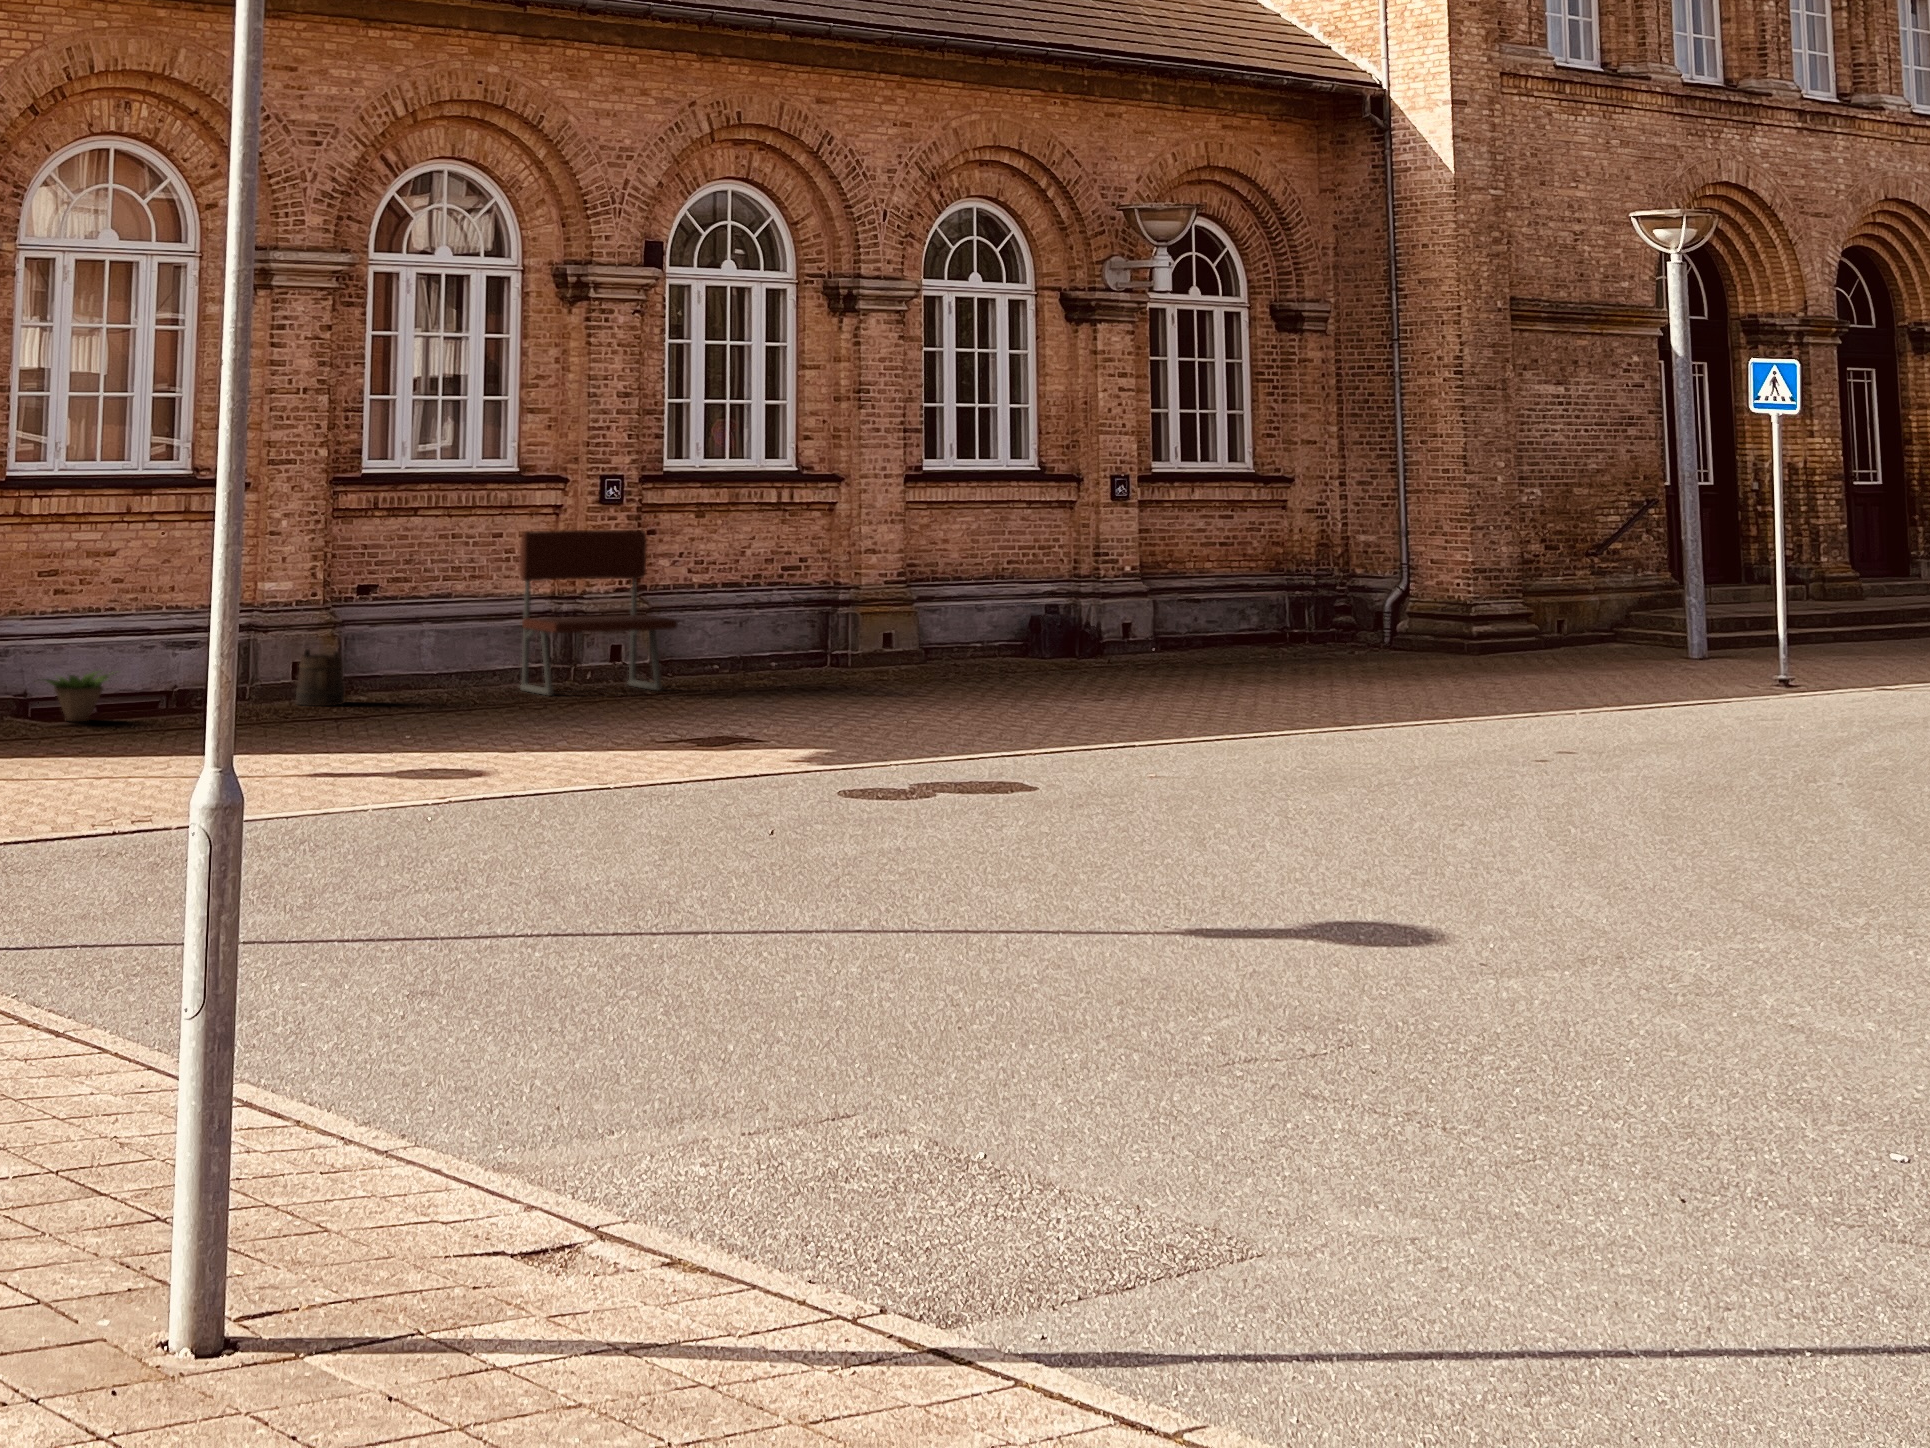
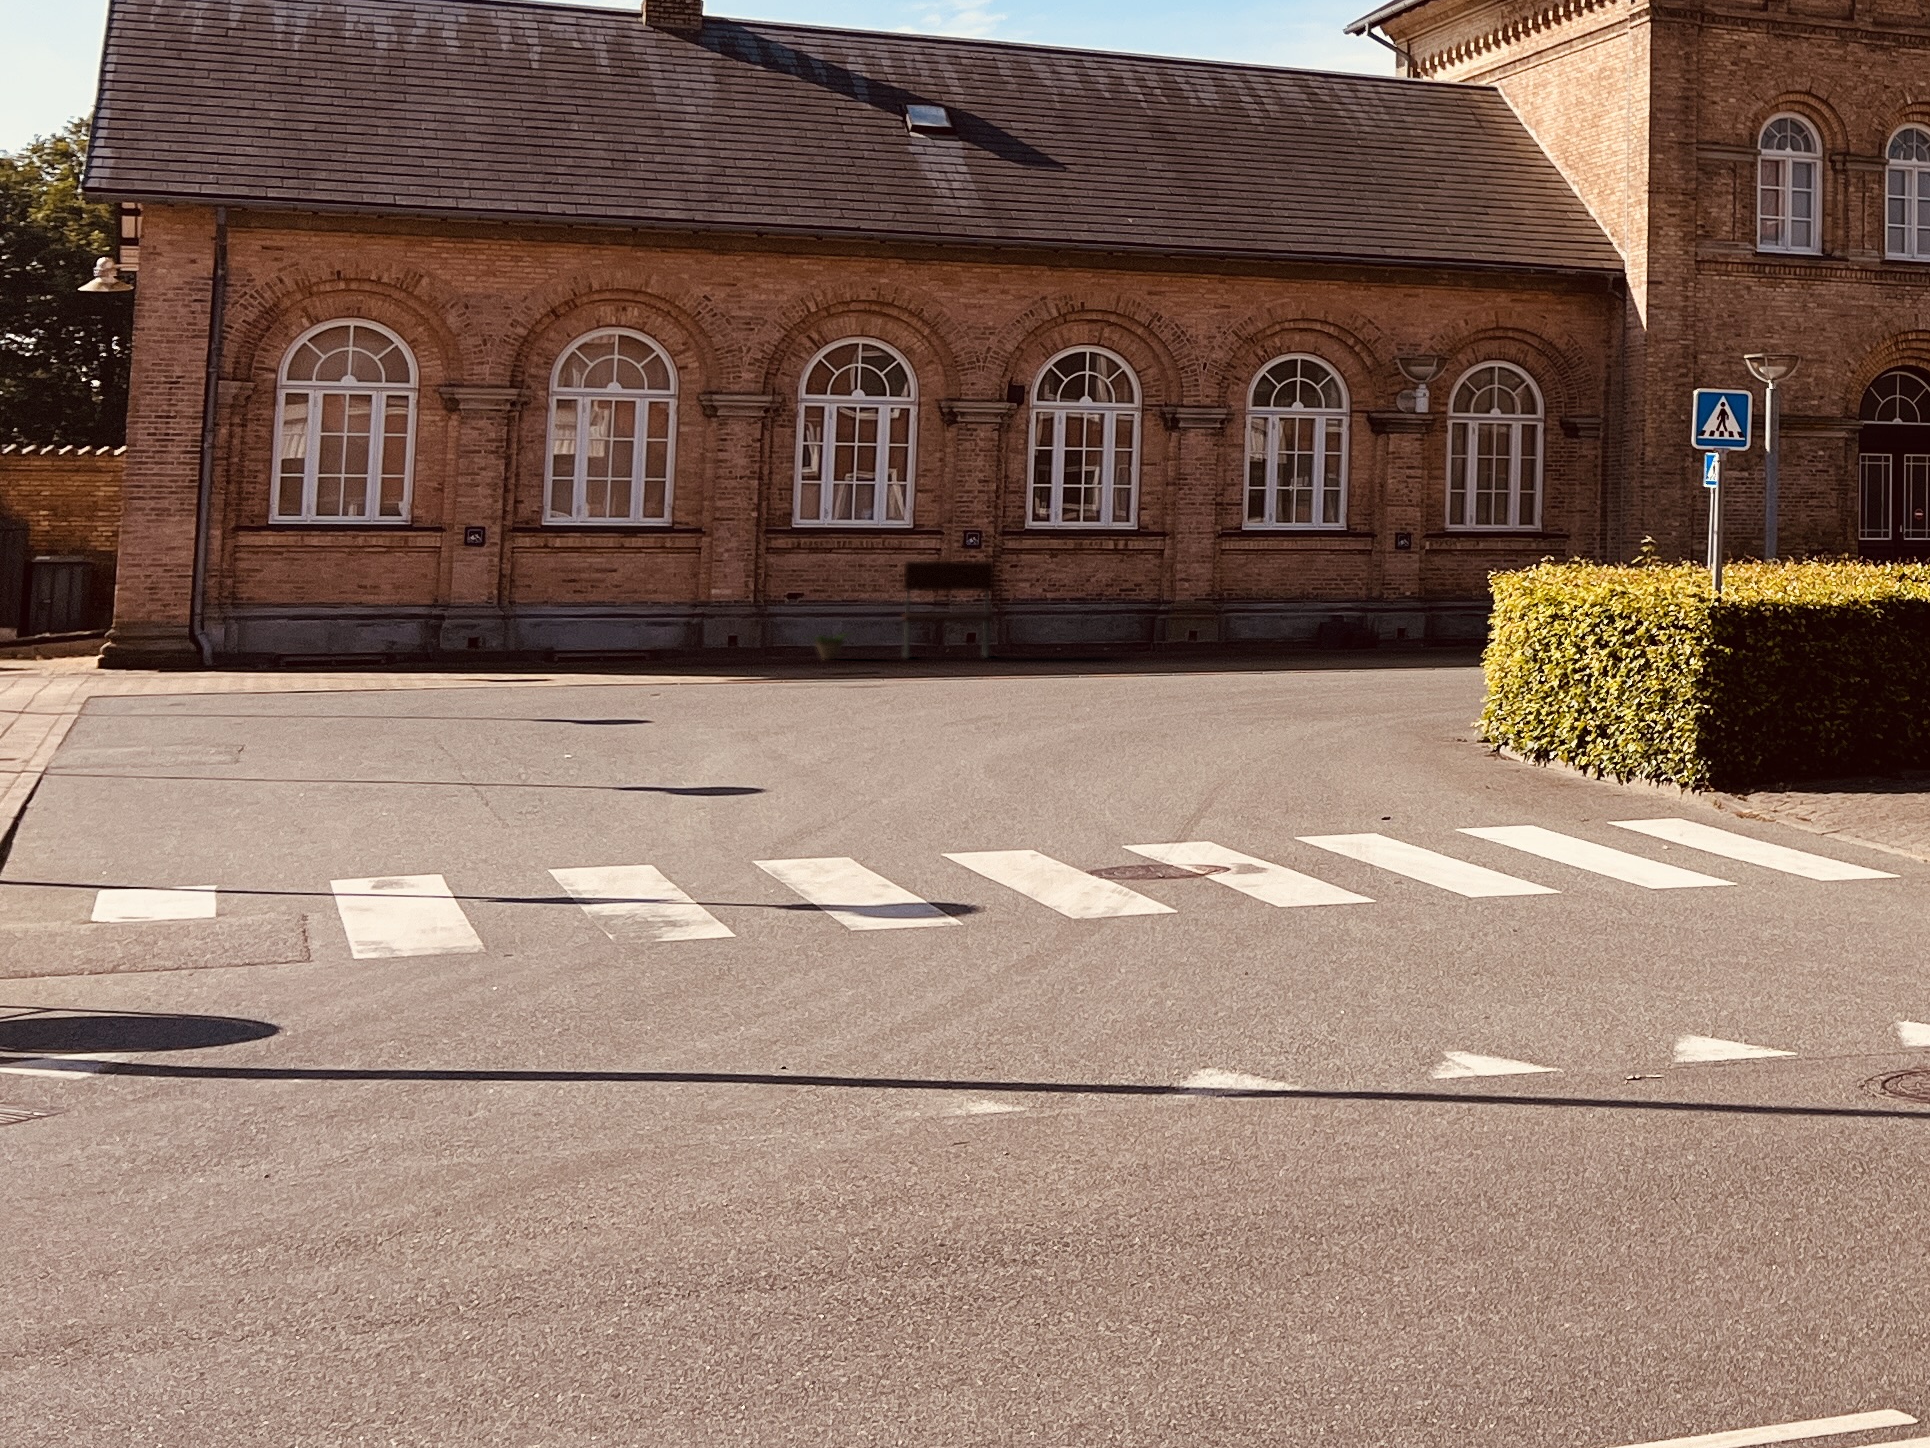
bucket: present [296,650,345,706] -> none [736,628,767,661]
decorative plant: present [34,671,110,721] -> present [809,634,847,660]

